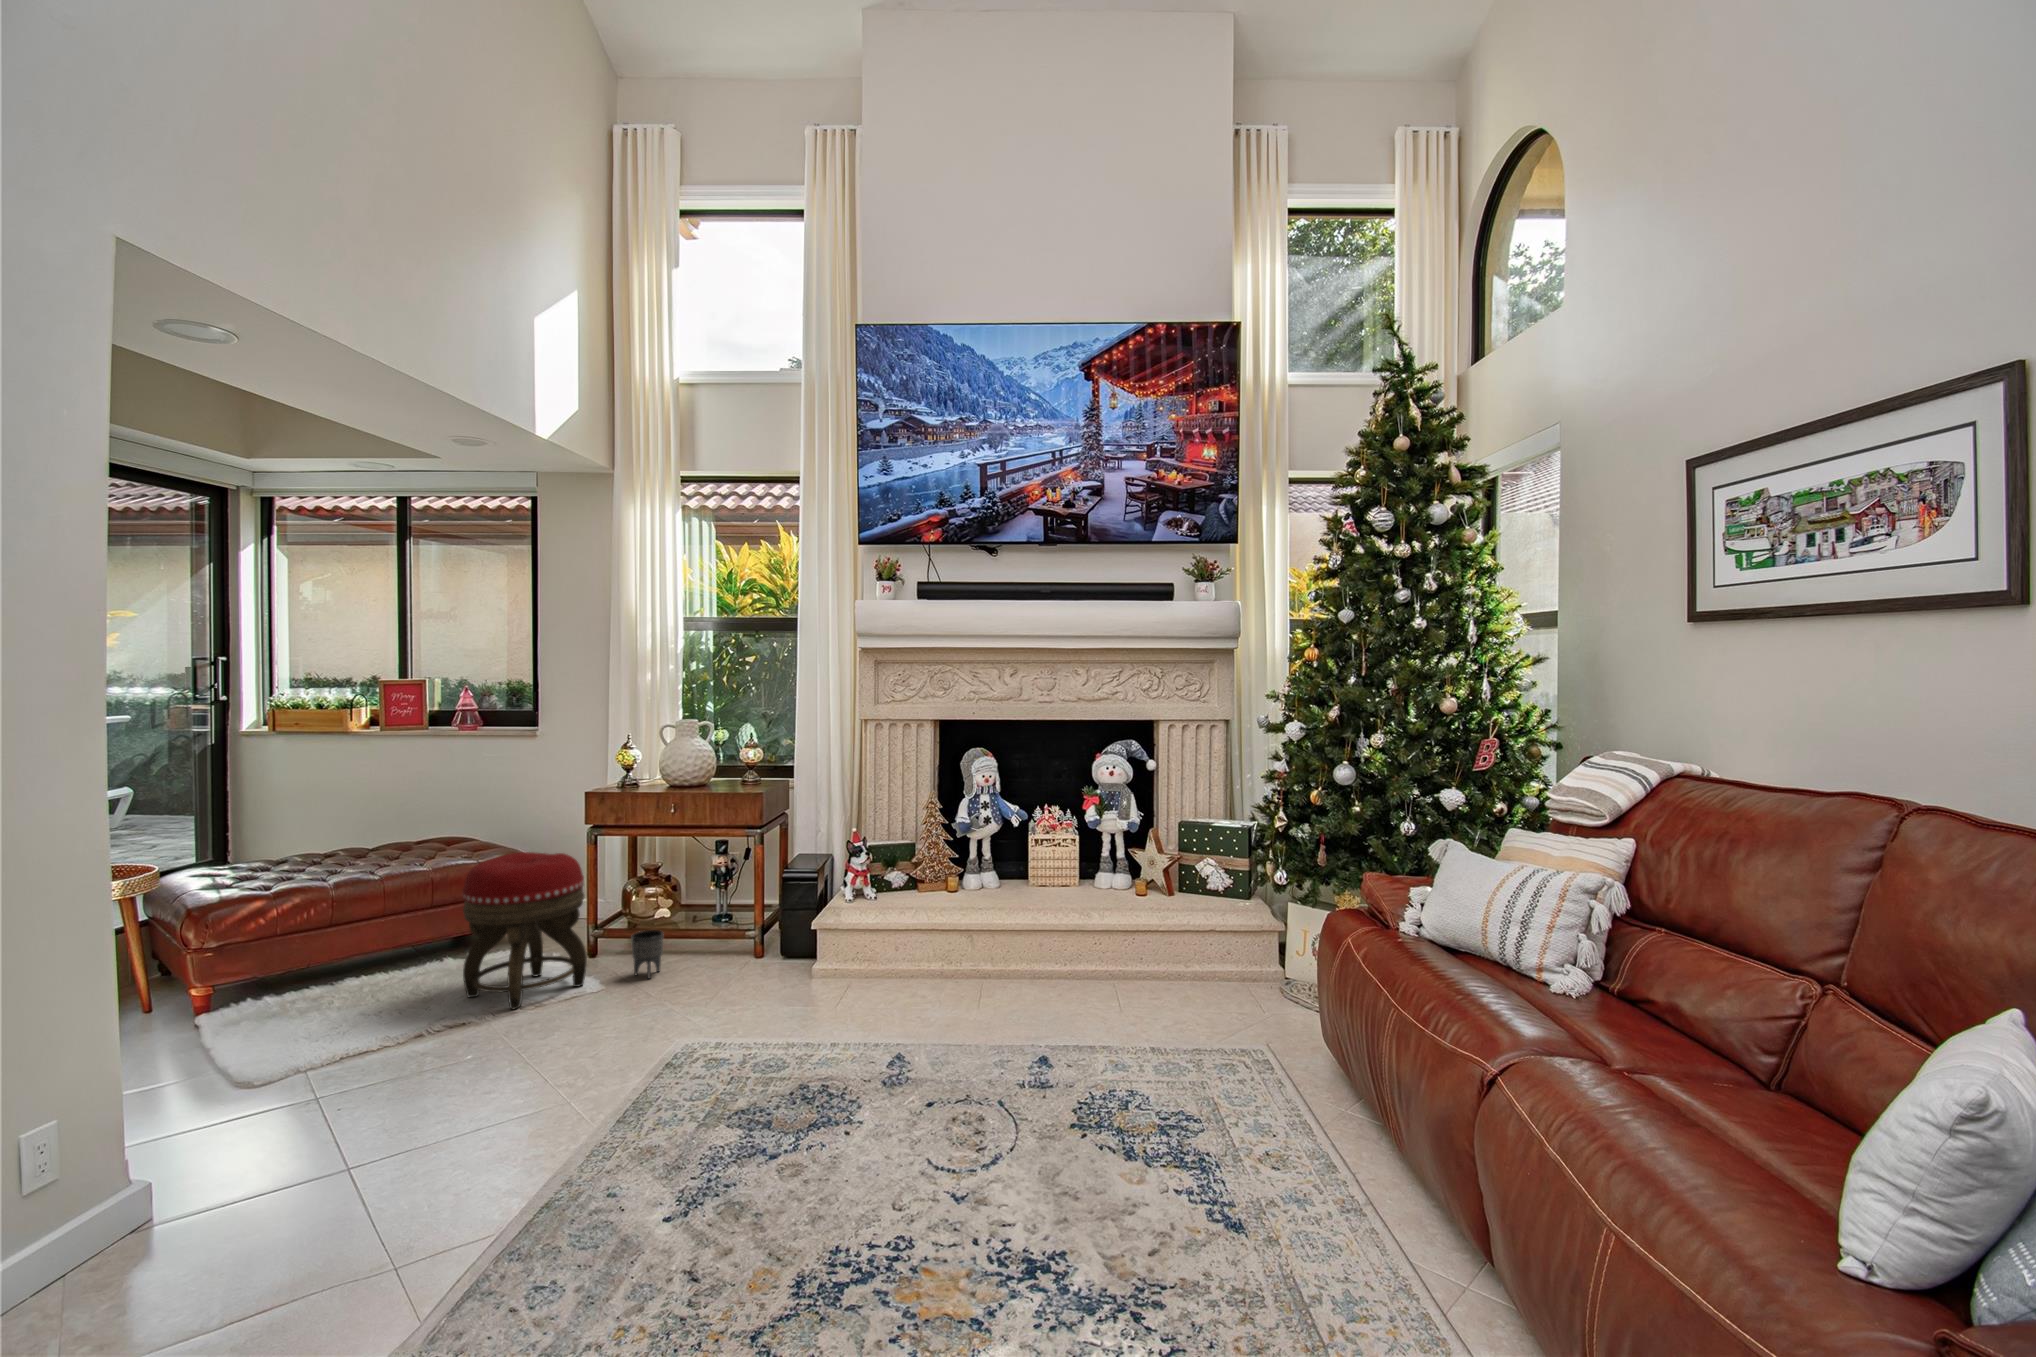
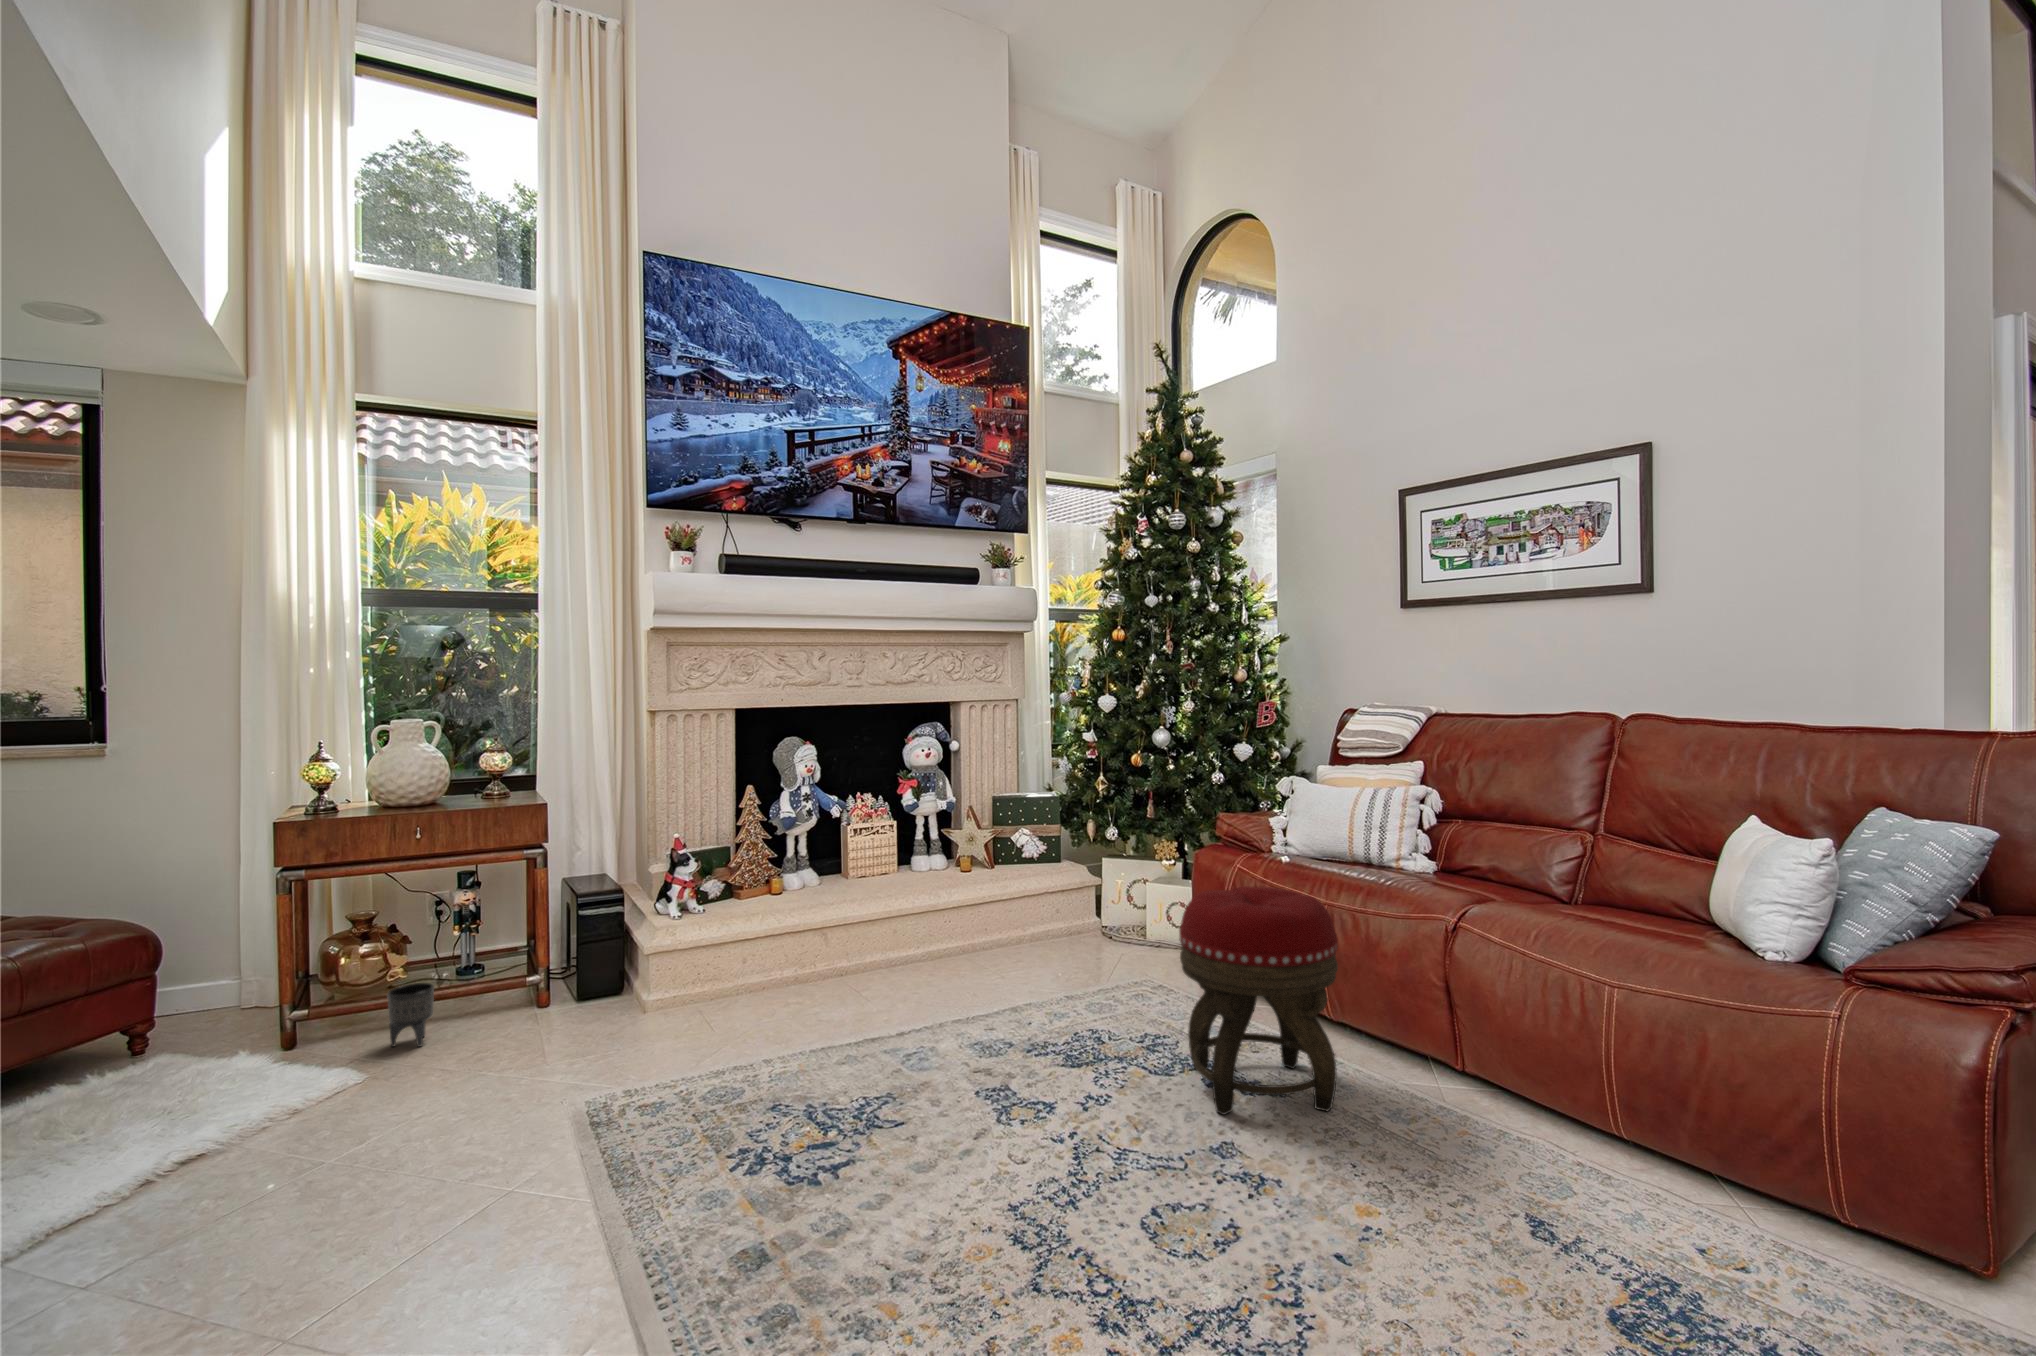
footstool: present [462,852,587,1009] -> present [1179,886,1338,1115]

